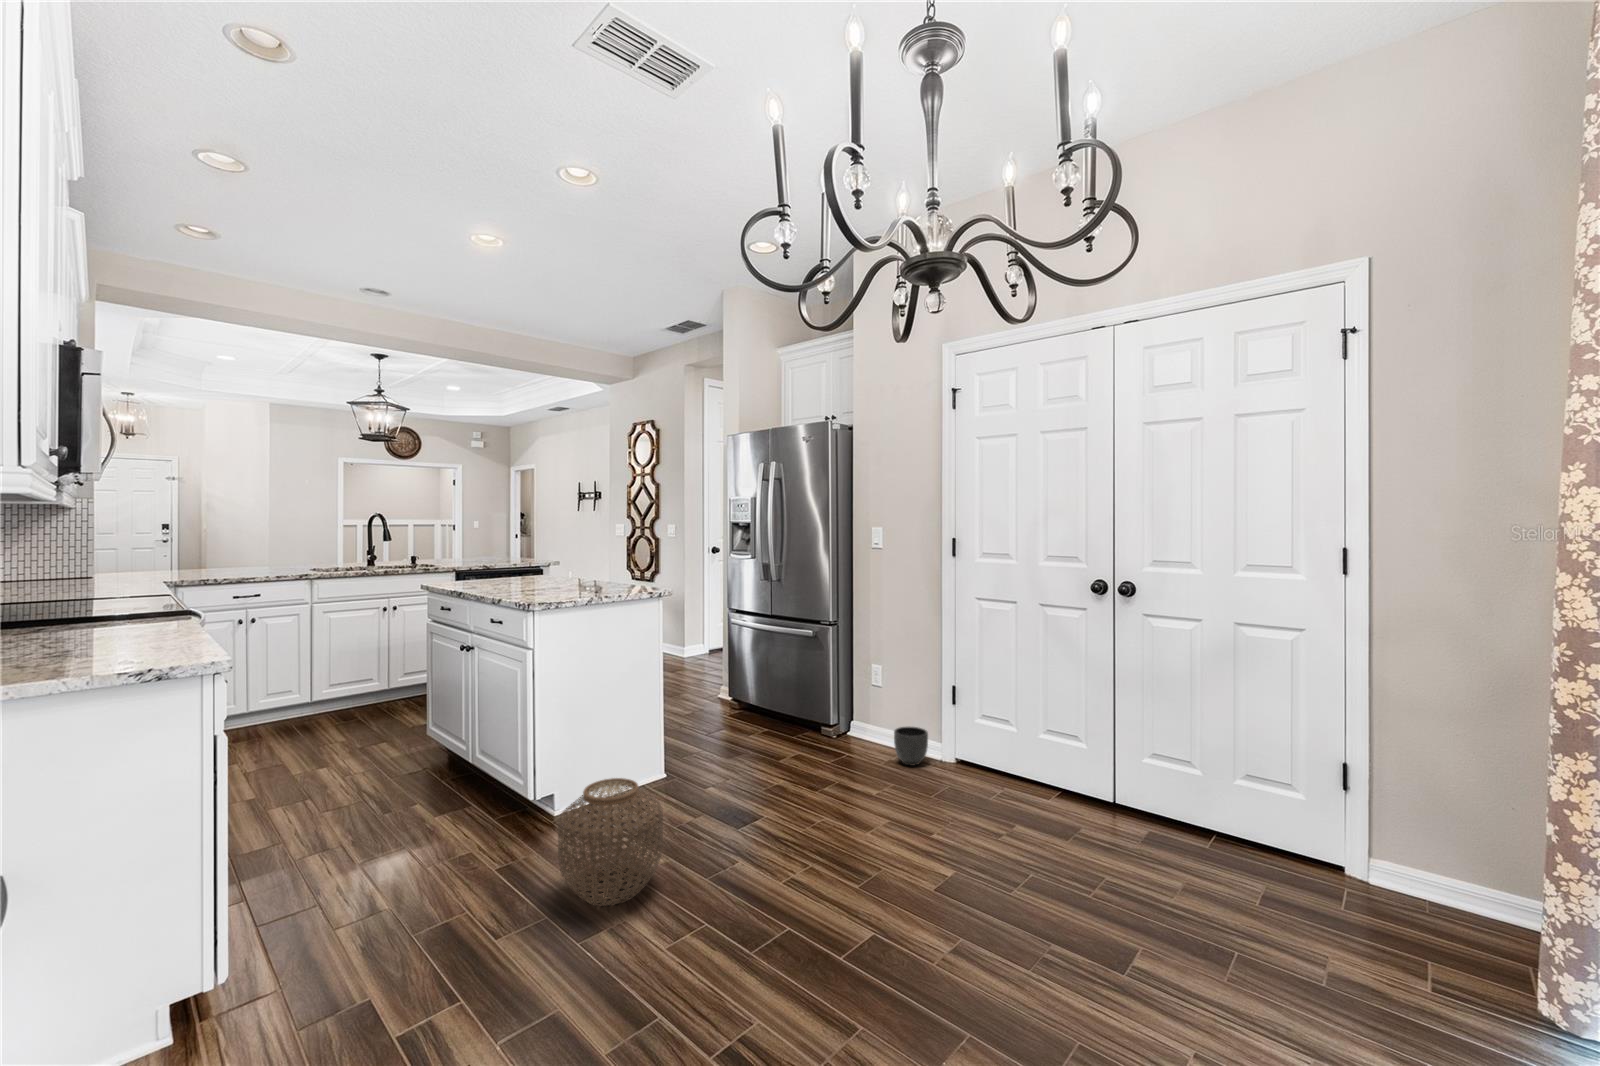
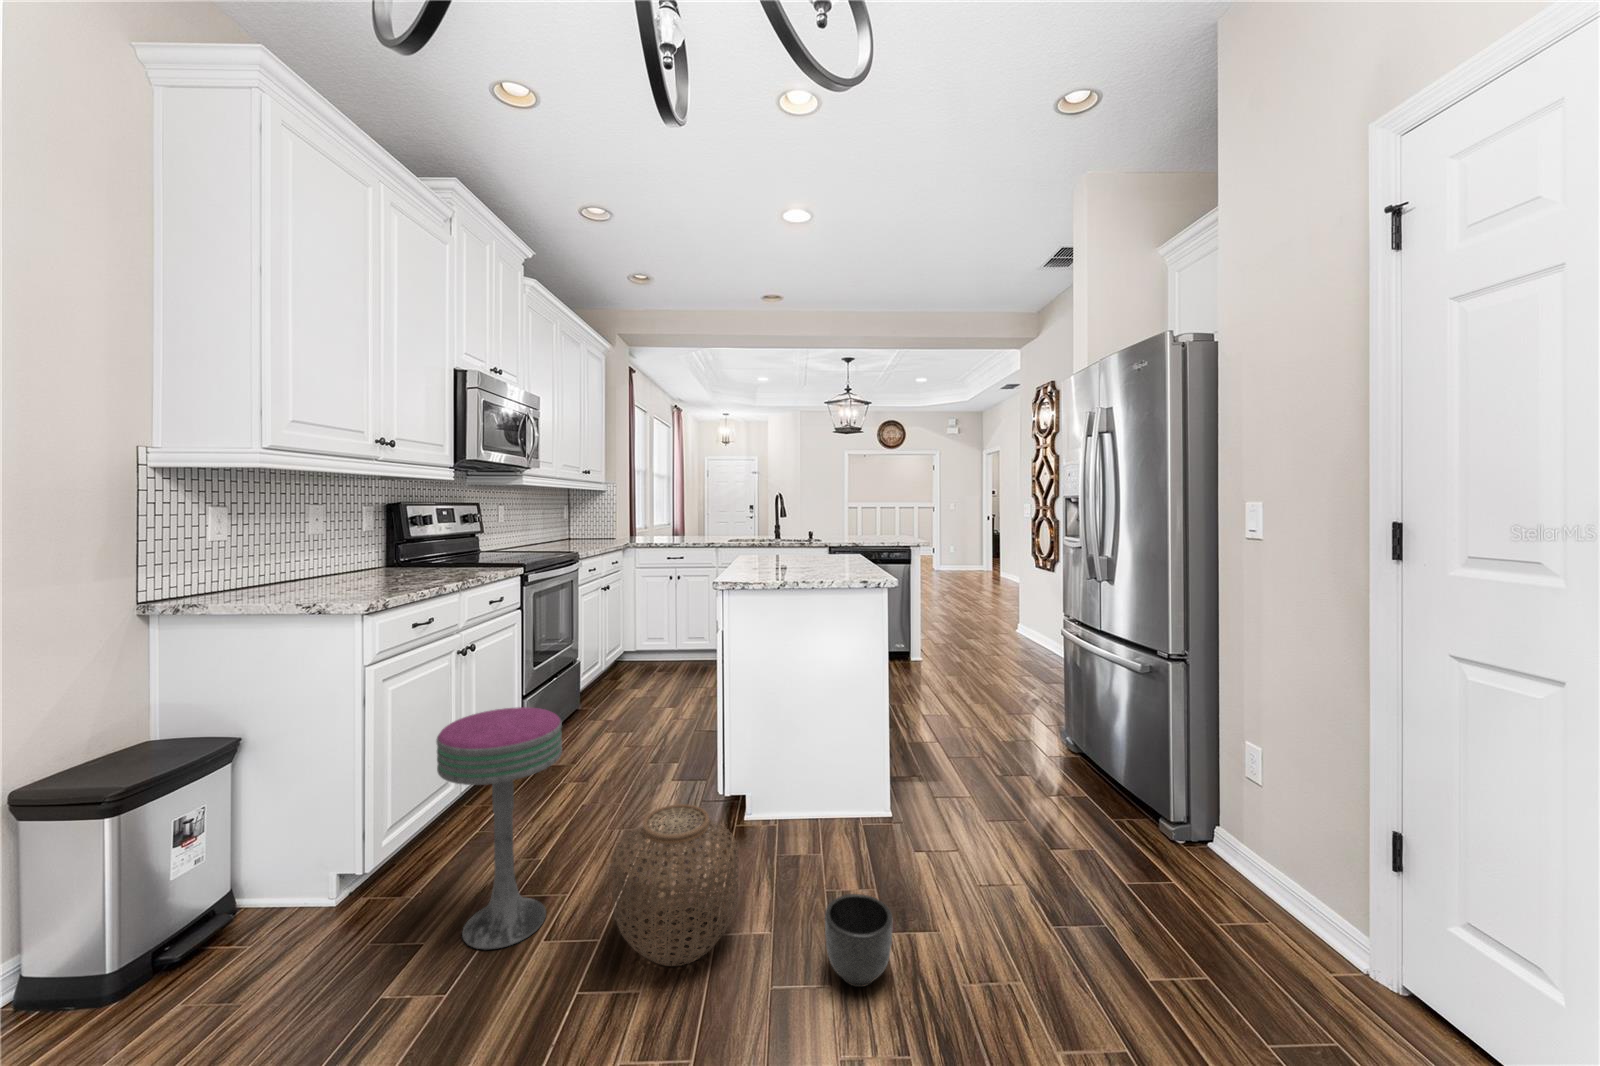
planter: present [894,727,928,766] -> present [825,894,892,987]
bar stool: none [369,733,496,975] -> present [436,707,562,949]

